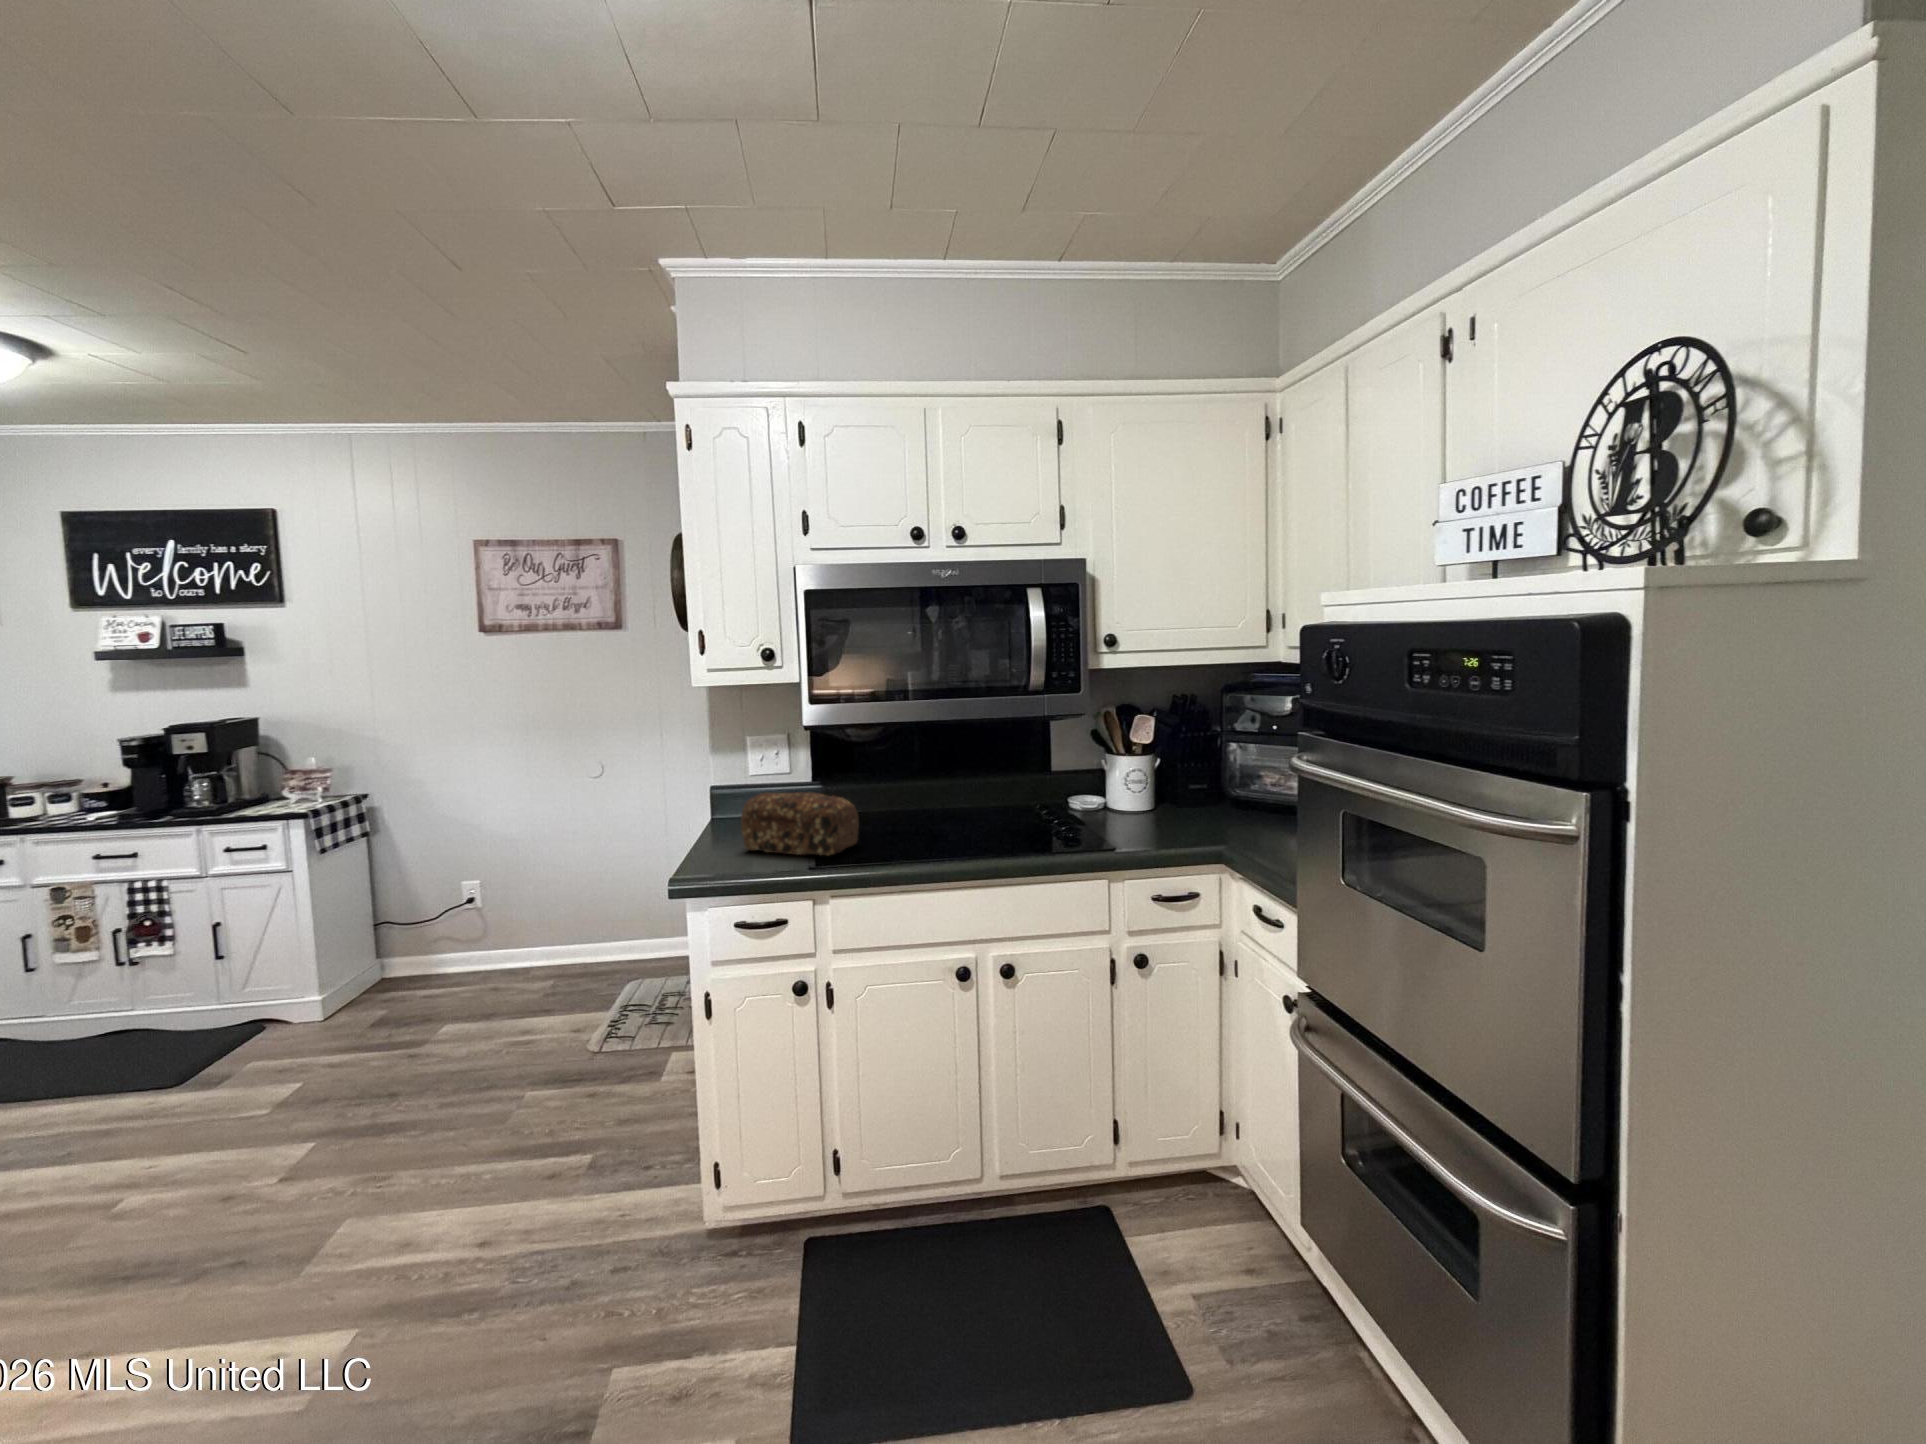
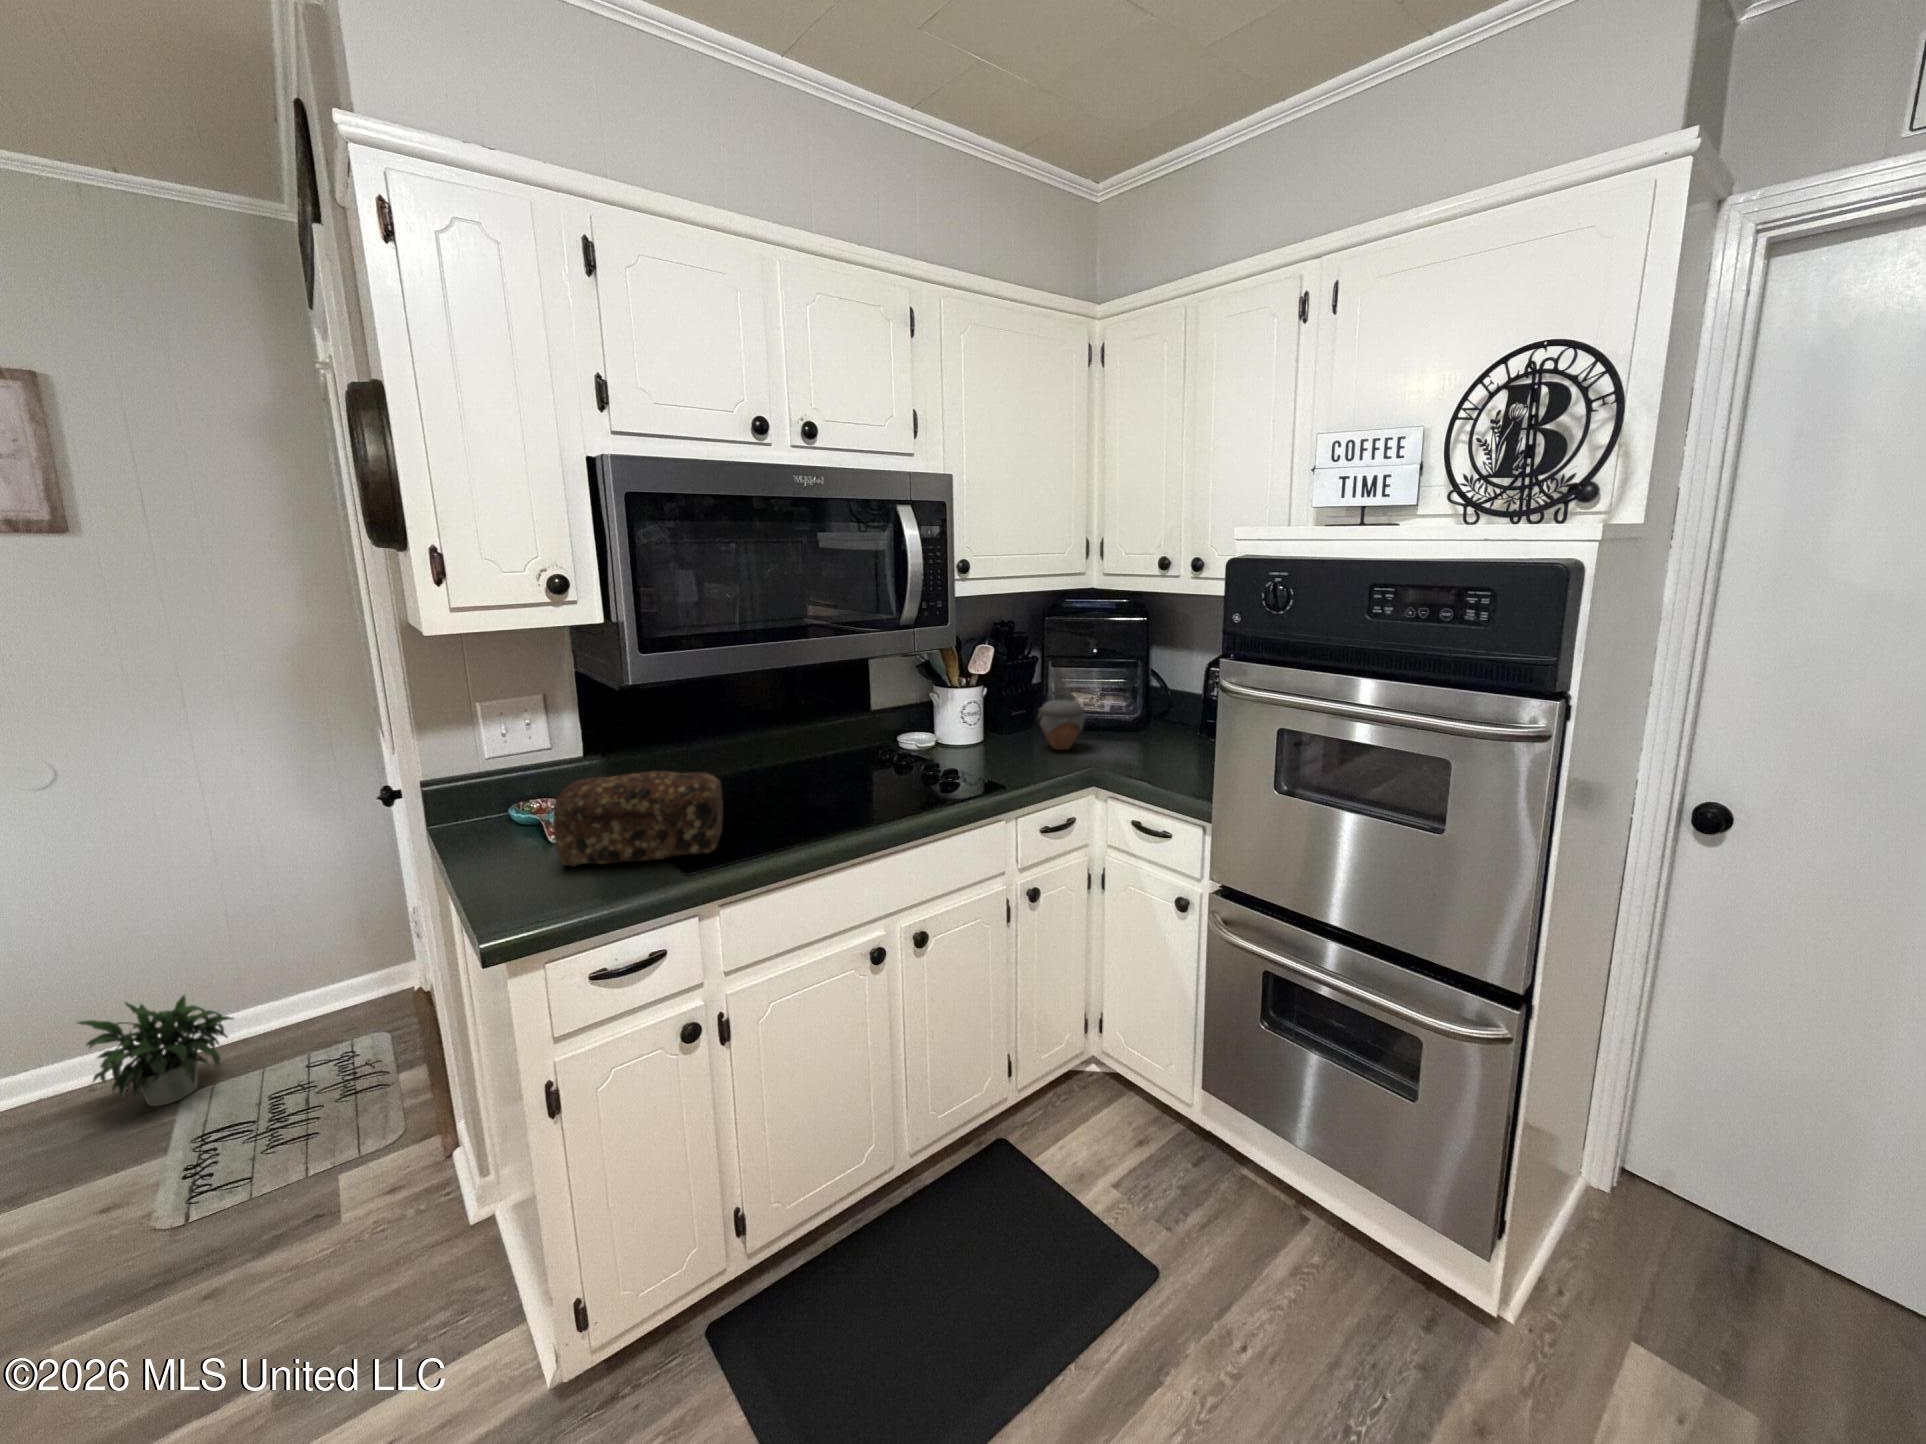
jar: none [1186,774,1243,825] -> present [1037,700,1086,750]
potted plant: none [592,919,659,989] -> present [78,995,233,1106]

